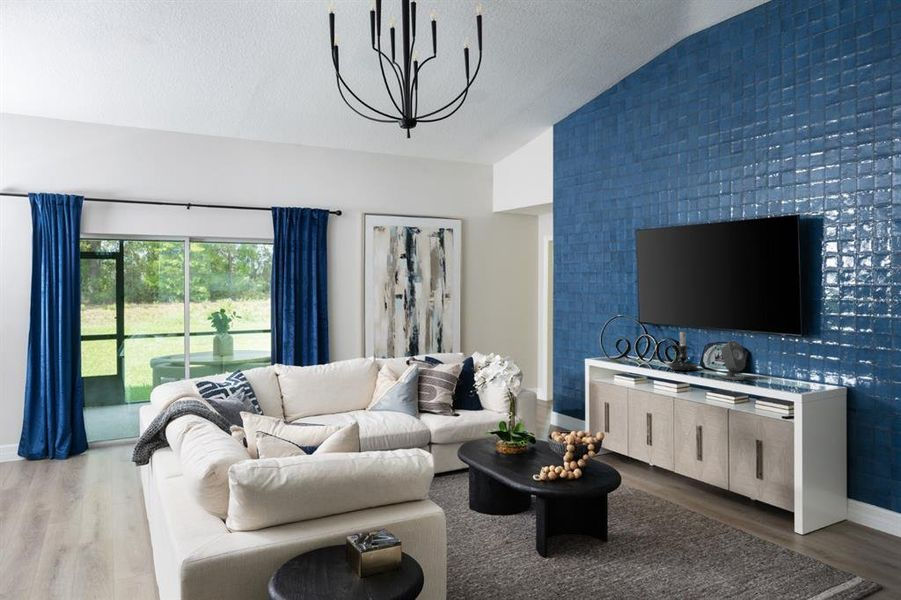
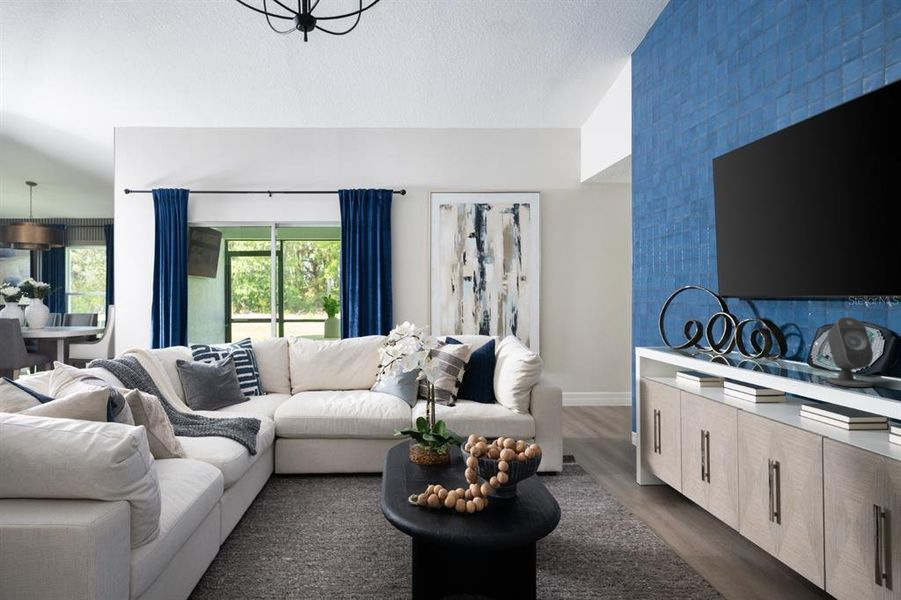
candle holder: present [669,332,698,370] -> none [750,302,803,368]

